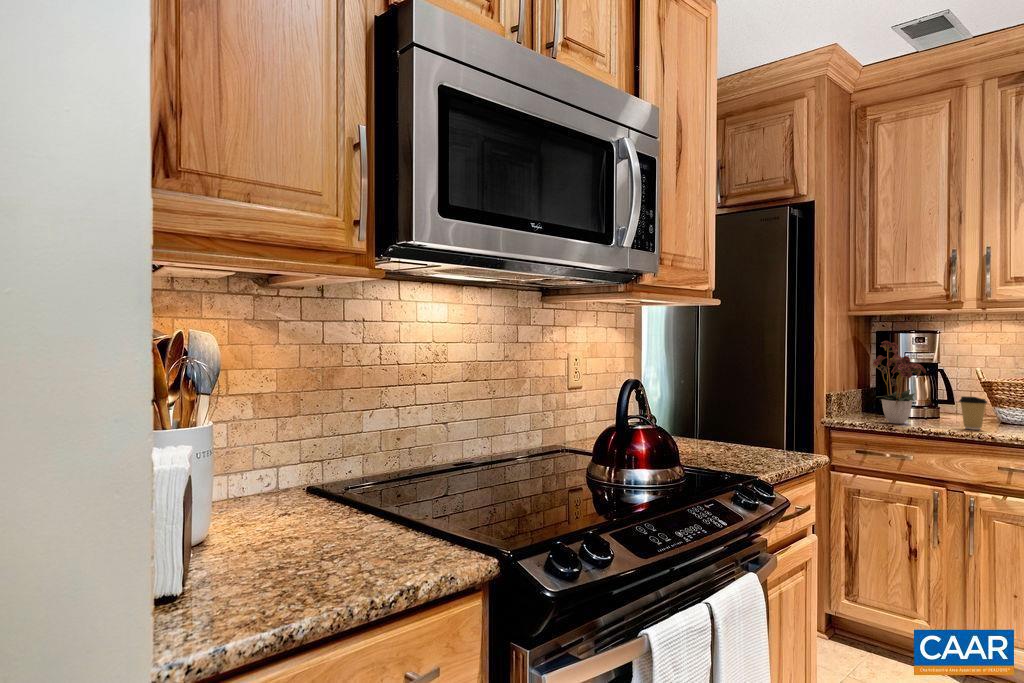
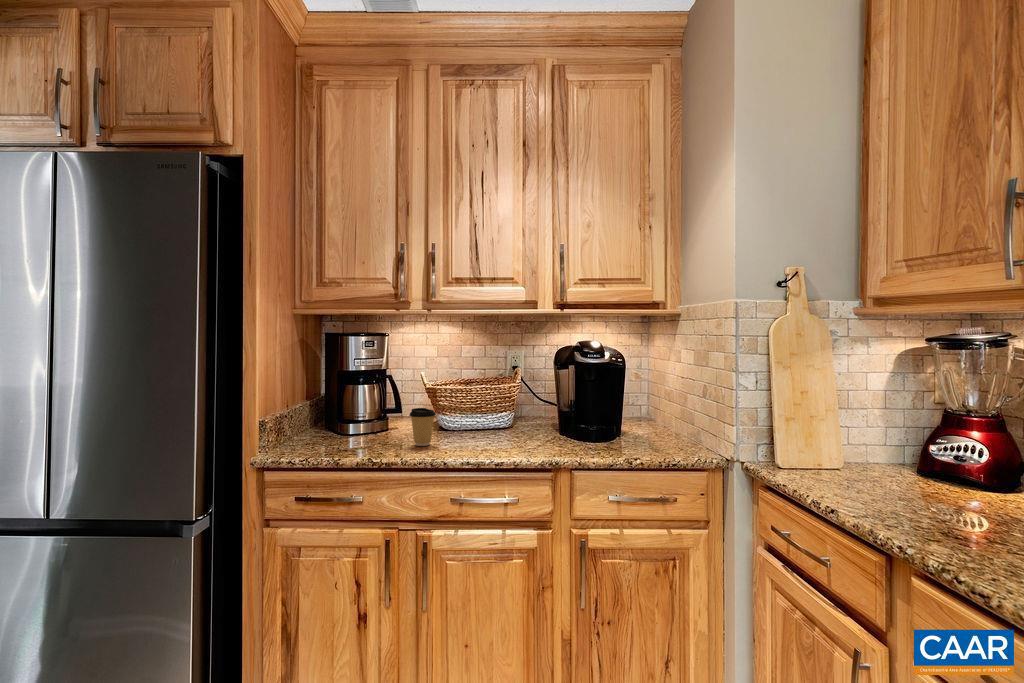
flower arrangement: present [872,341,926,424] -> none [315,342,382,447]

